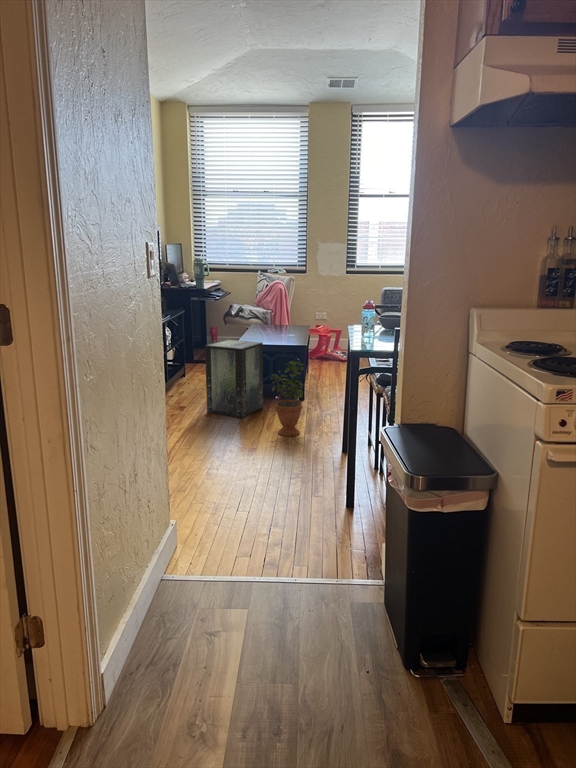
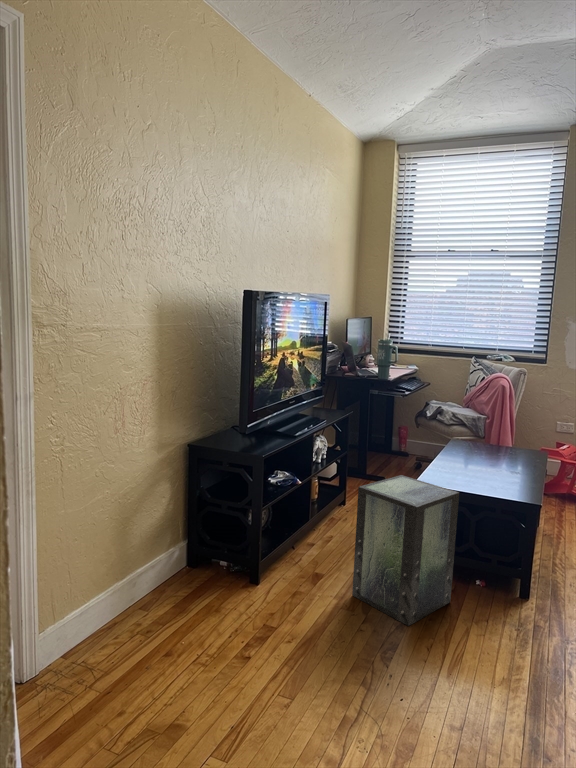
potted plant: present [270,361,304,436] -> none [461,551,537,715]

